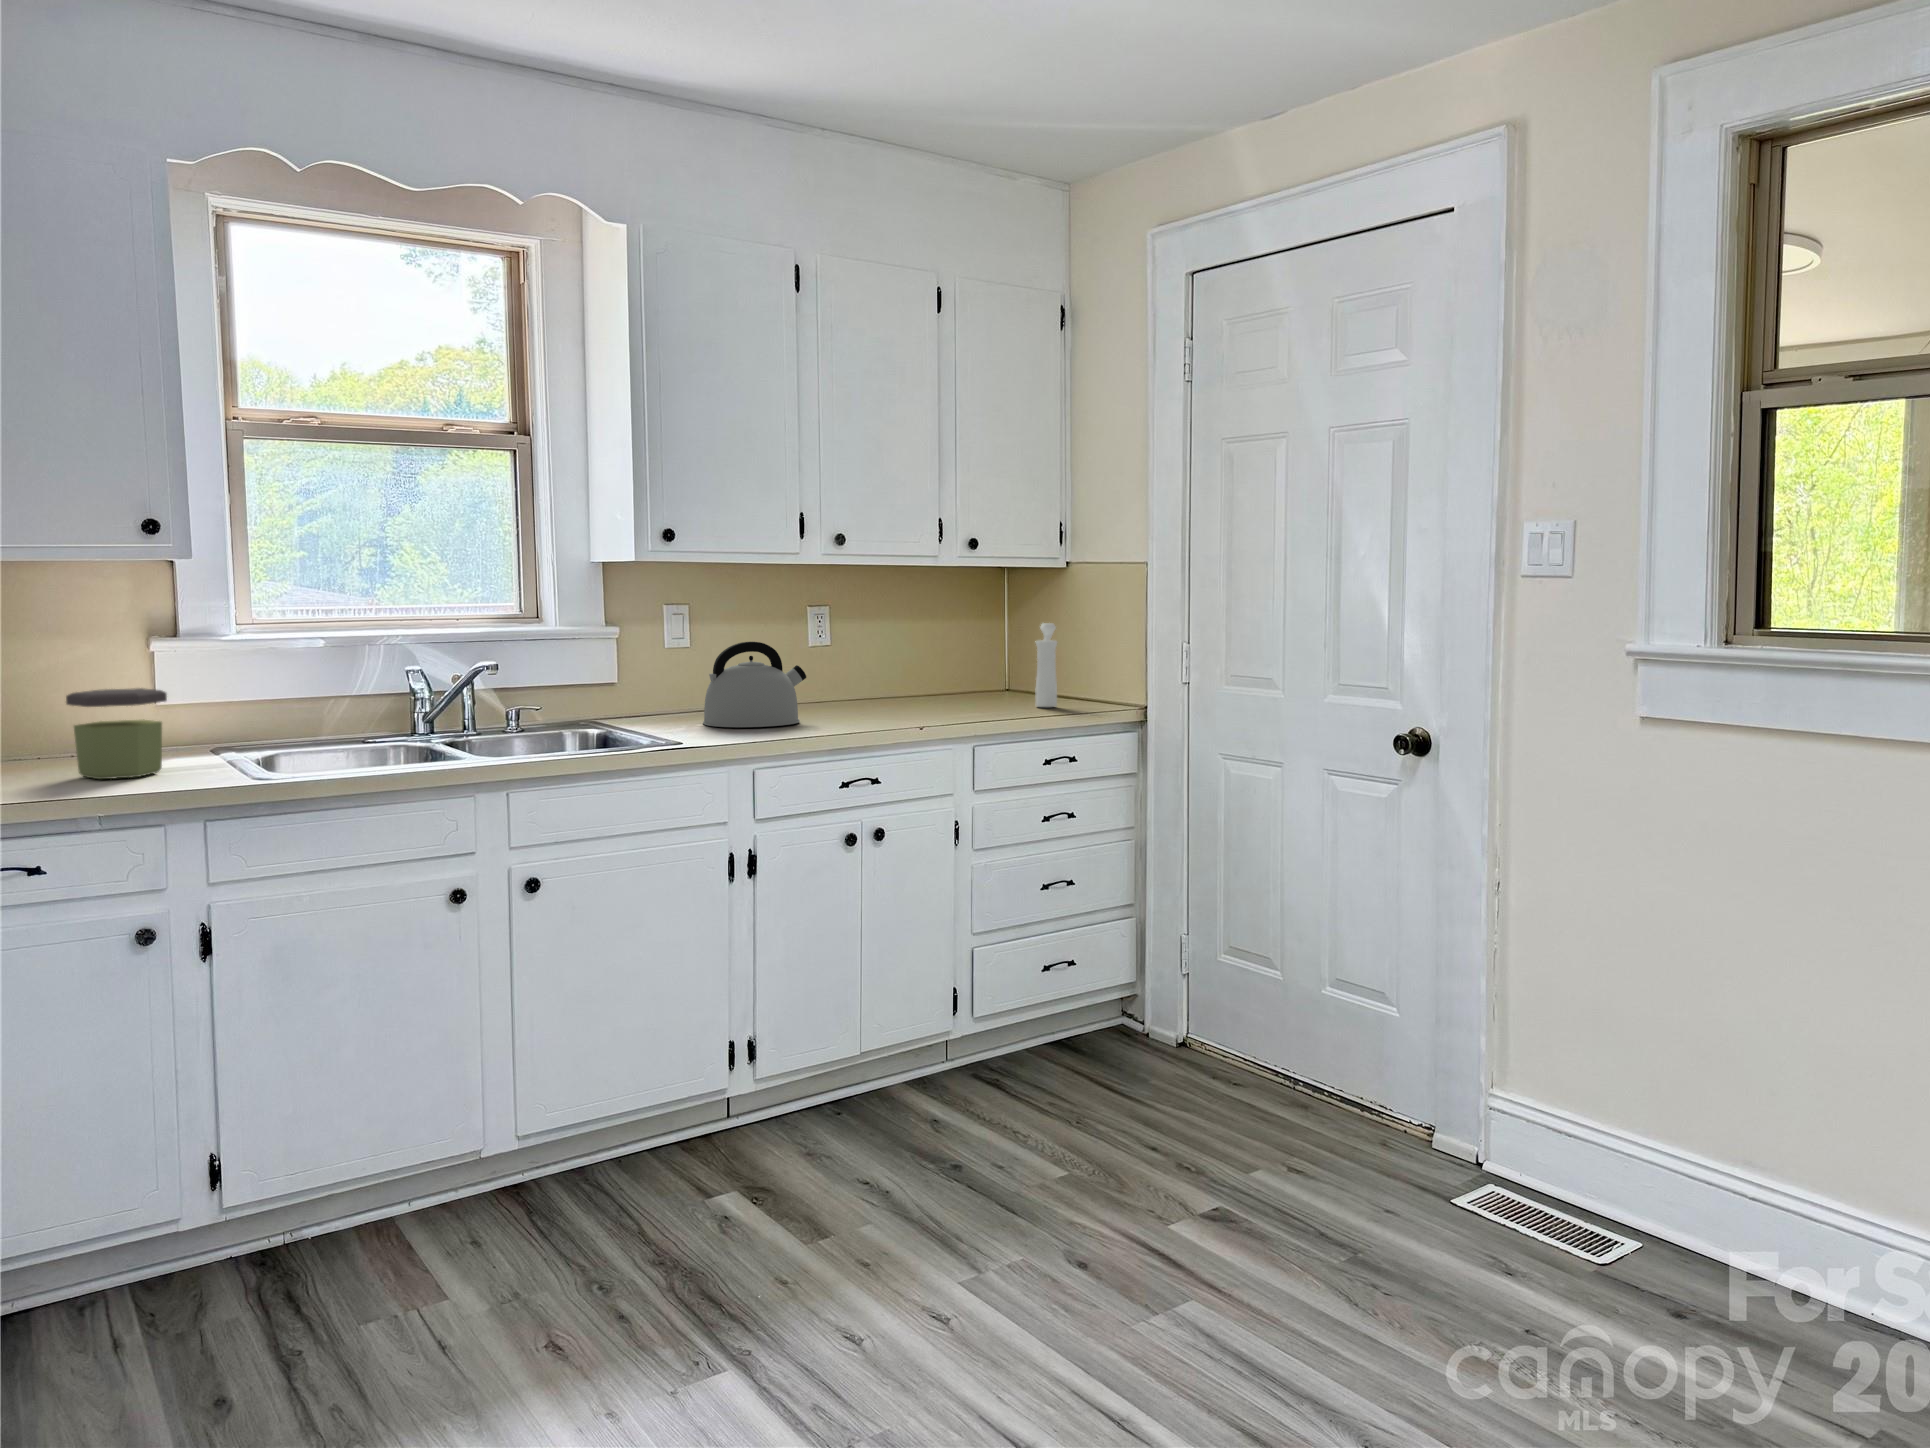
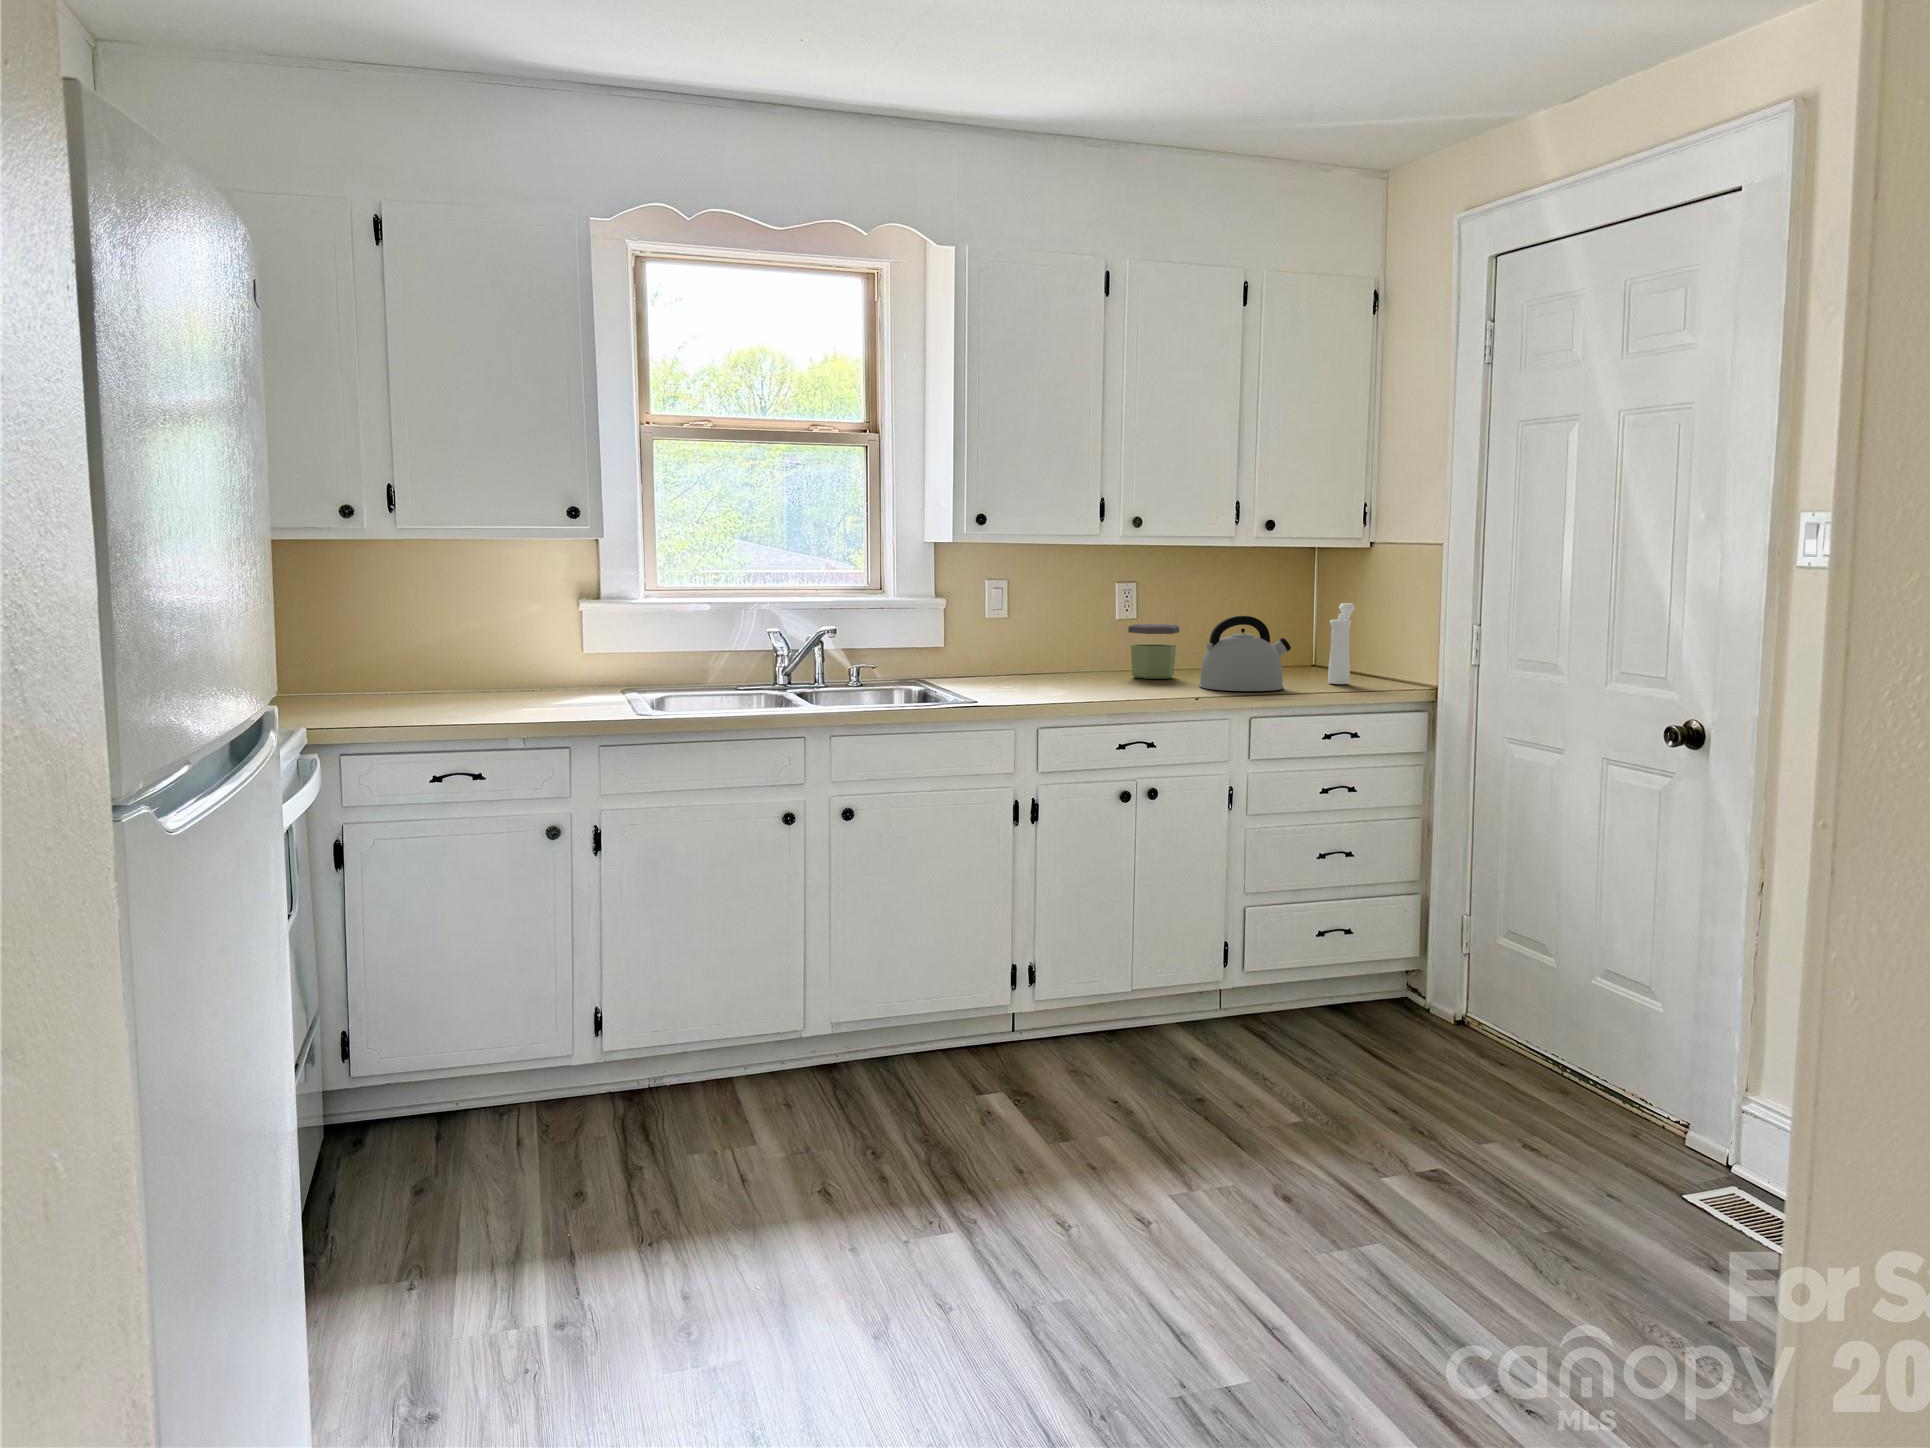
kettle: present [703,642,806,727] -> present [1199,616,1291,691]
jar: present [66,688,167,779] -> present [1128,624,1179,679]

